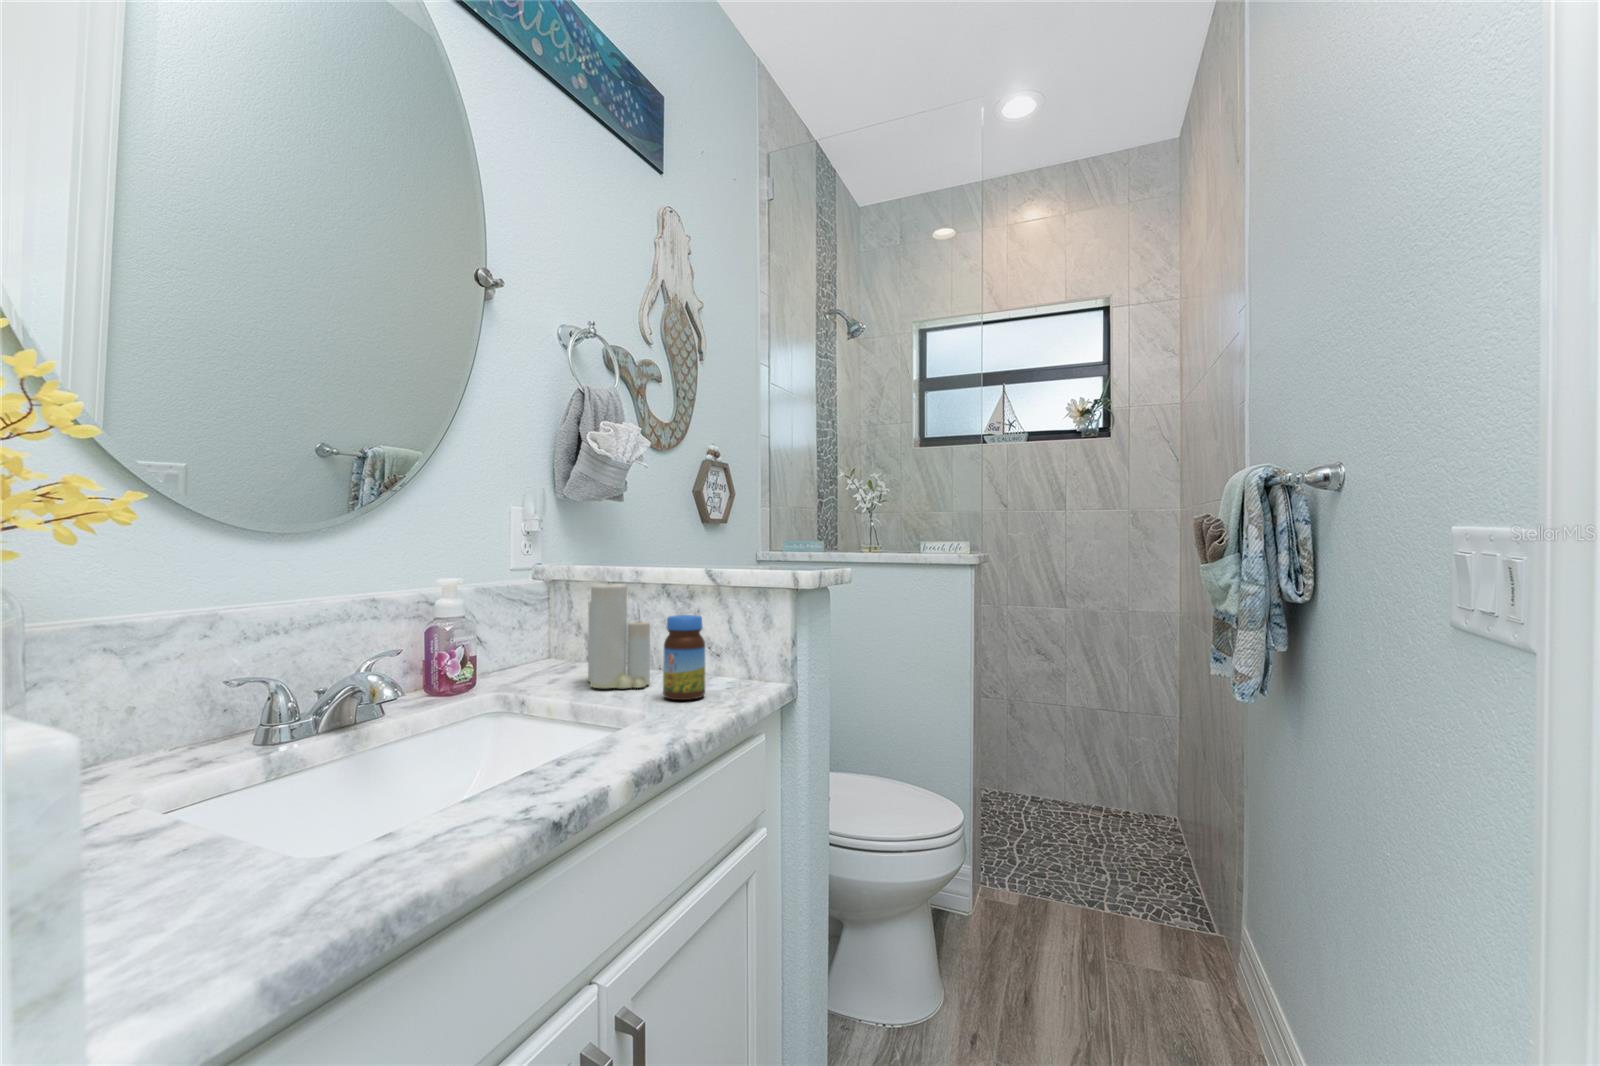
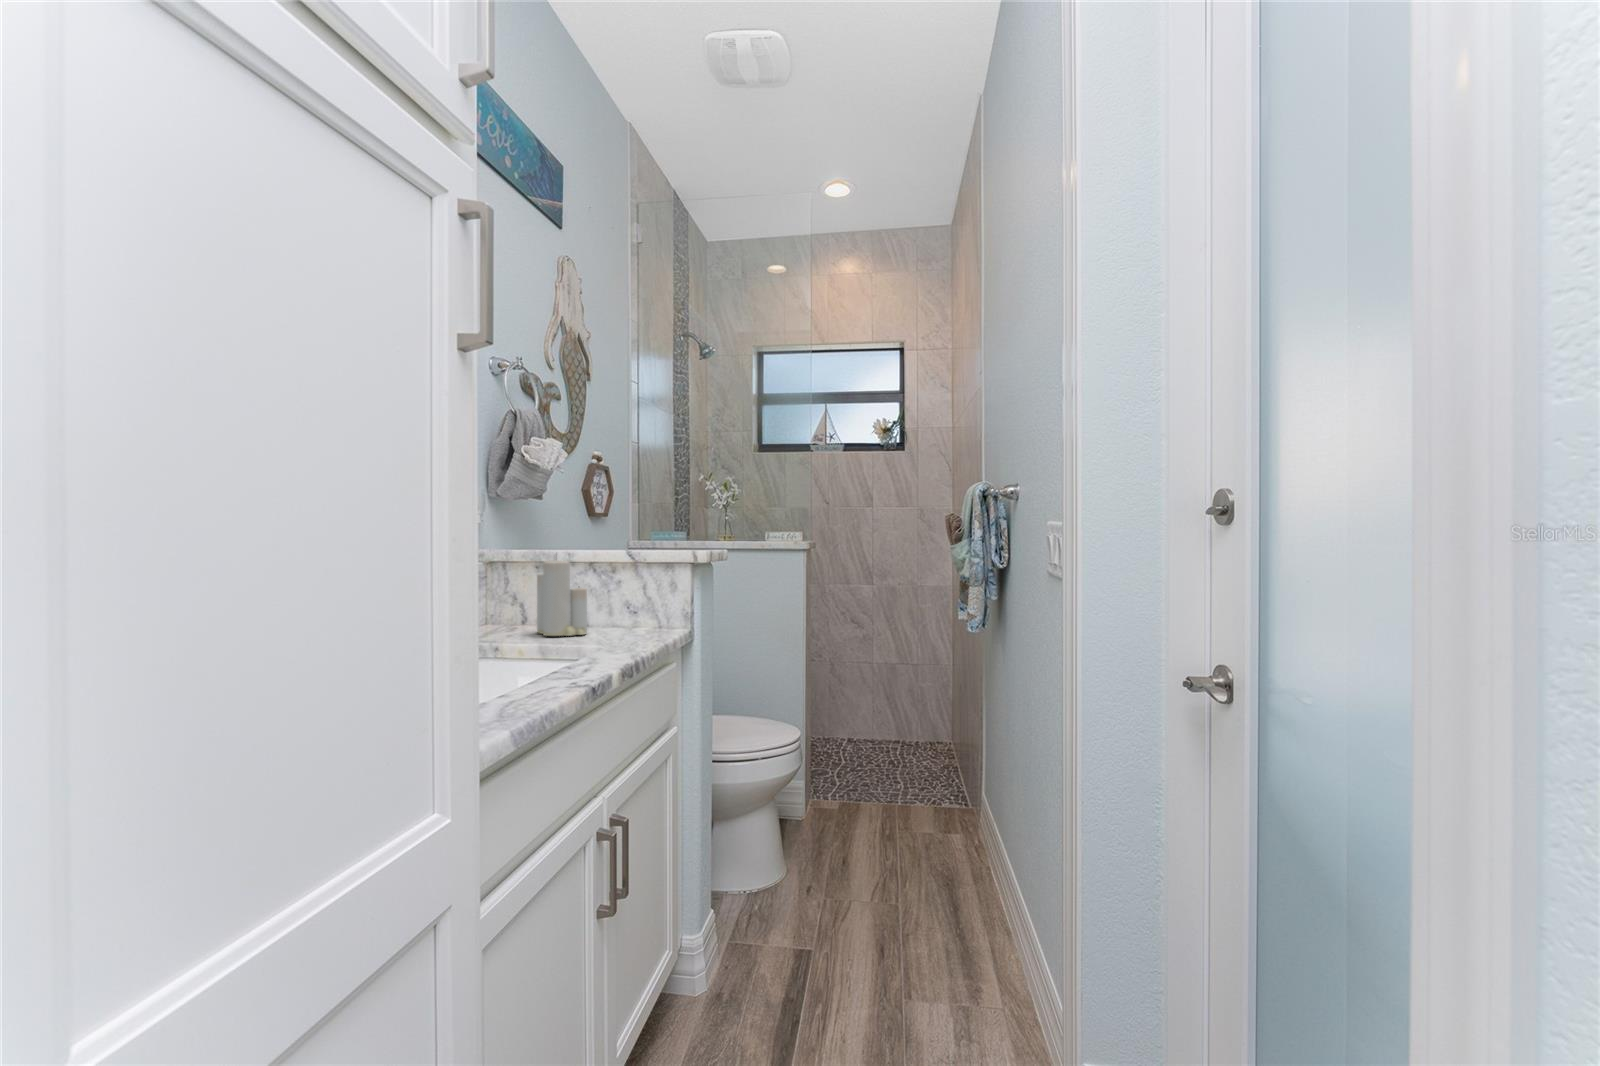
jar: present [663,615,705,700] -> none [605,581,634,639]

